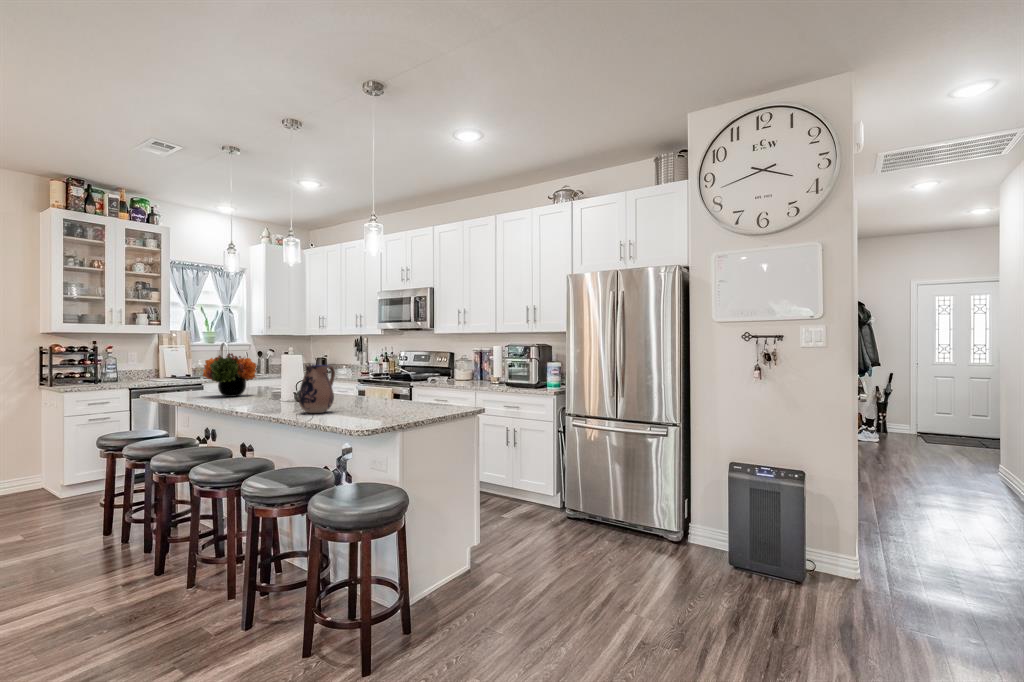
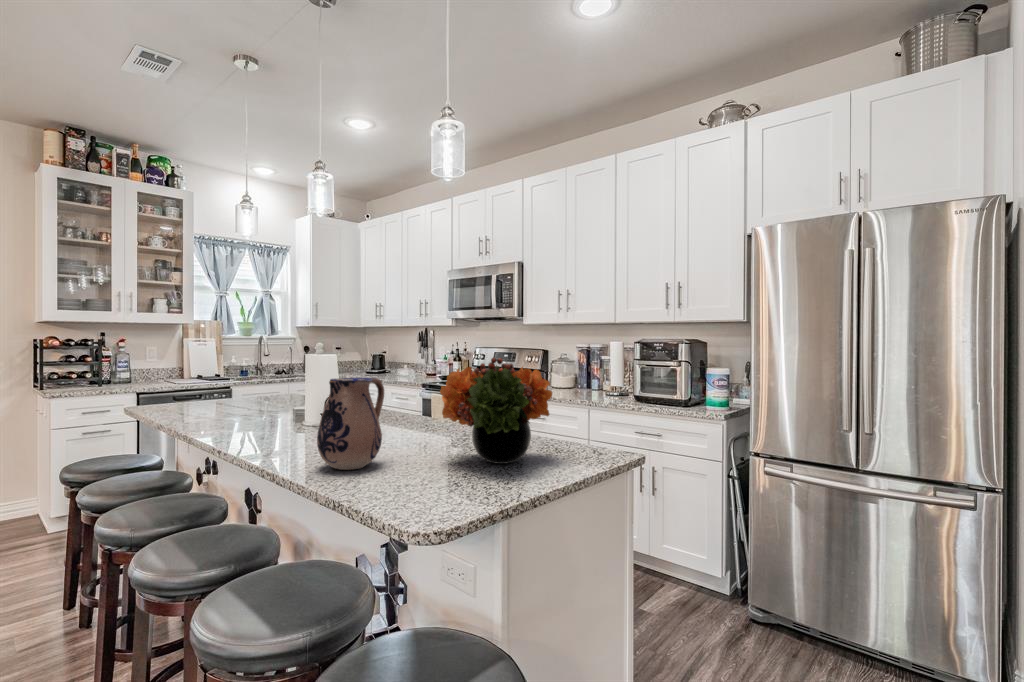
flower arrangement: present [203,353,256,397] -> present [440,358,552,464]

